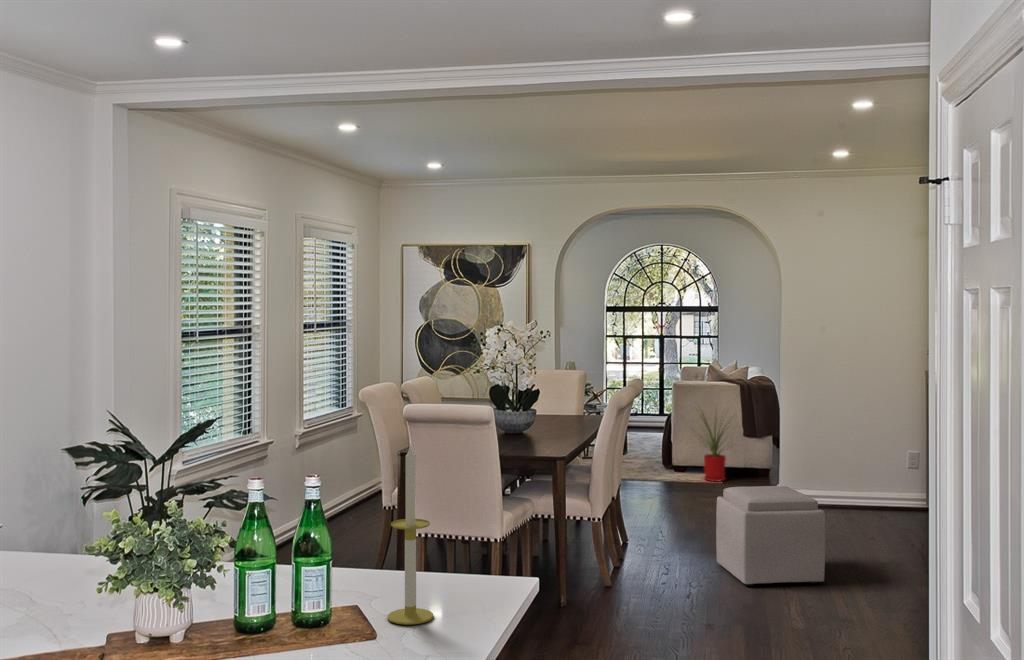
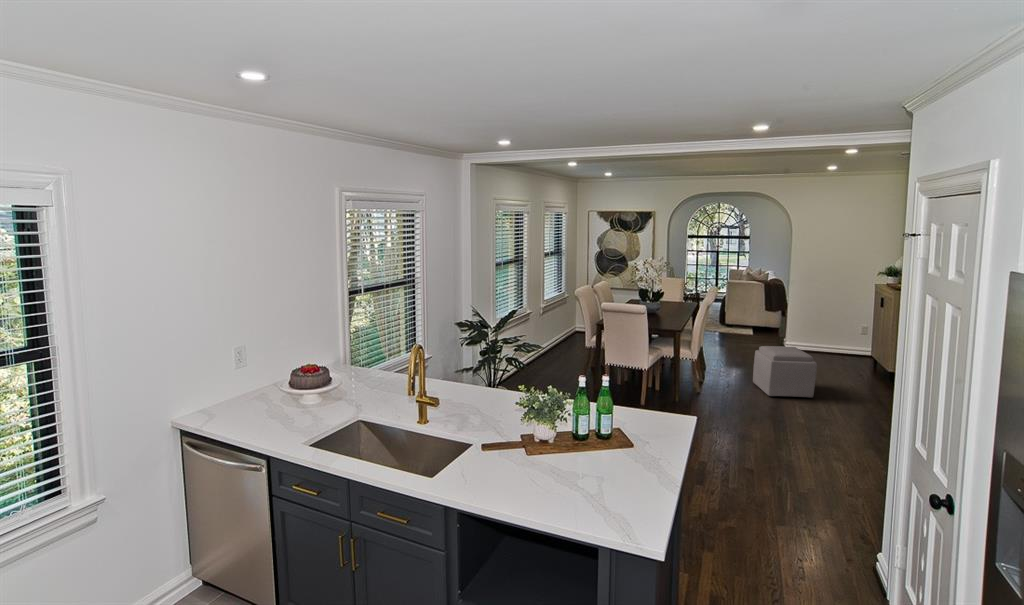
house plant: present [698,410,726,482] -> none [734,291,769,334]
candle: present [387,444,433,625] -> none [633,367,653,440]

